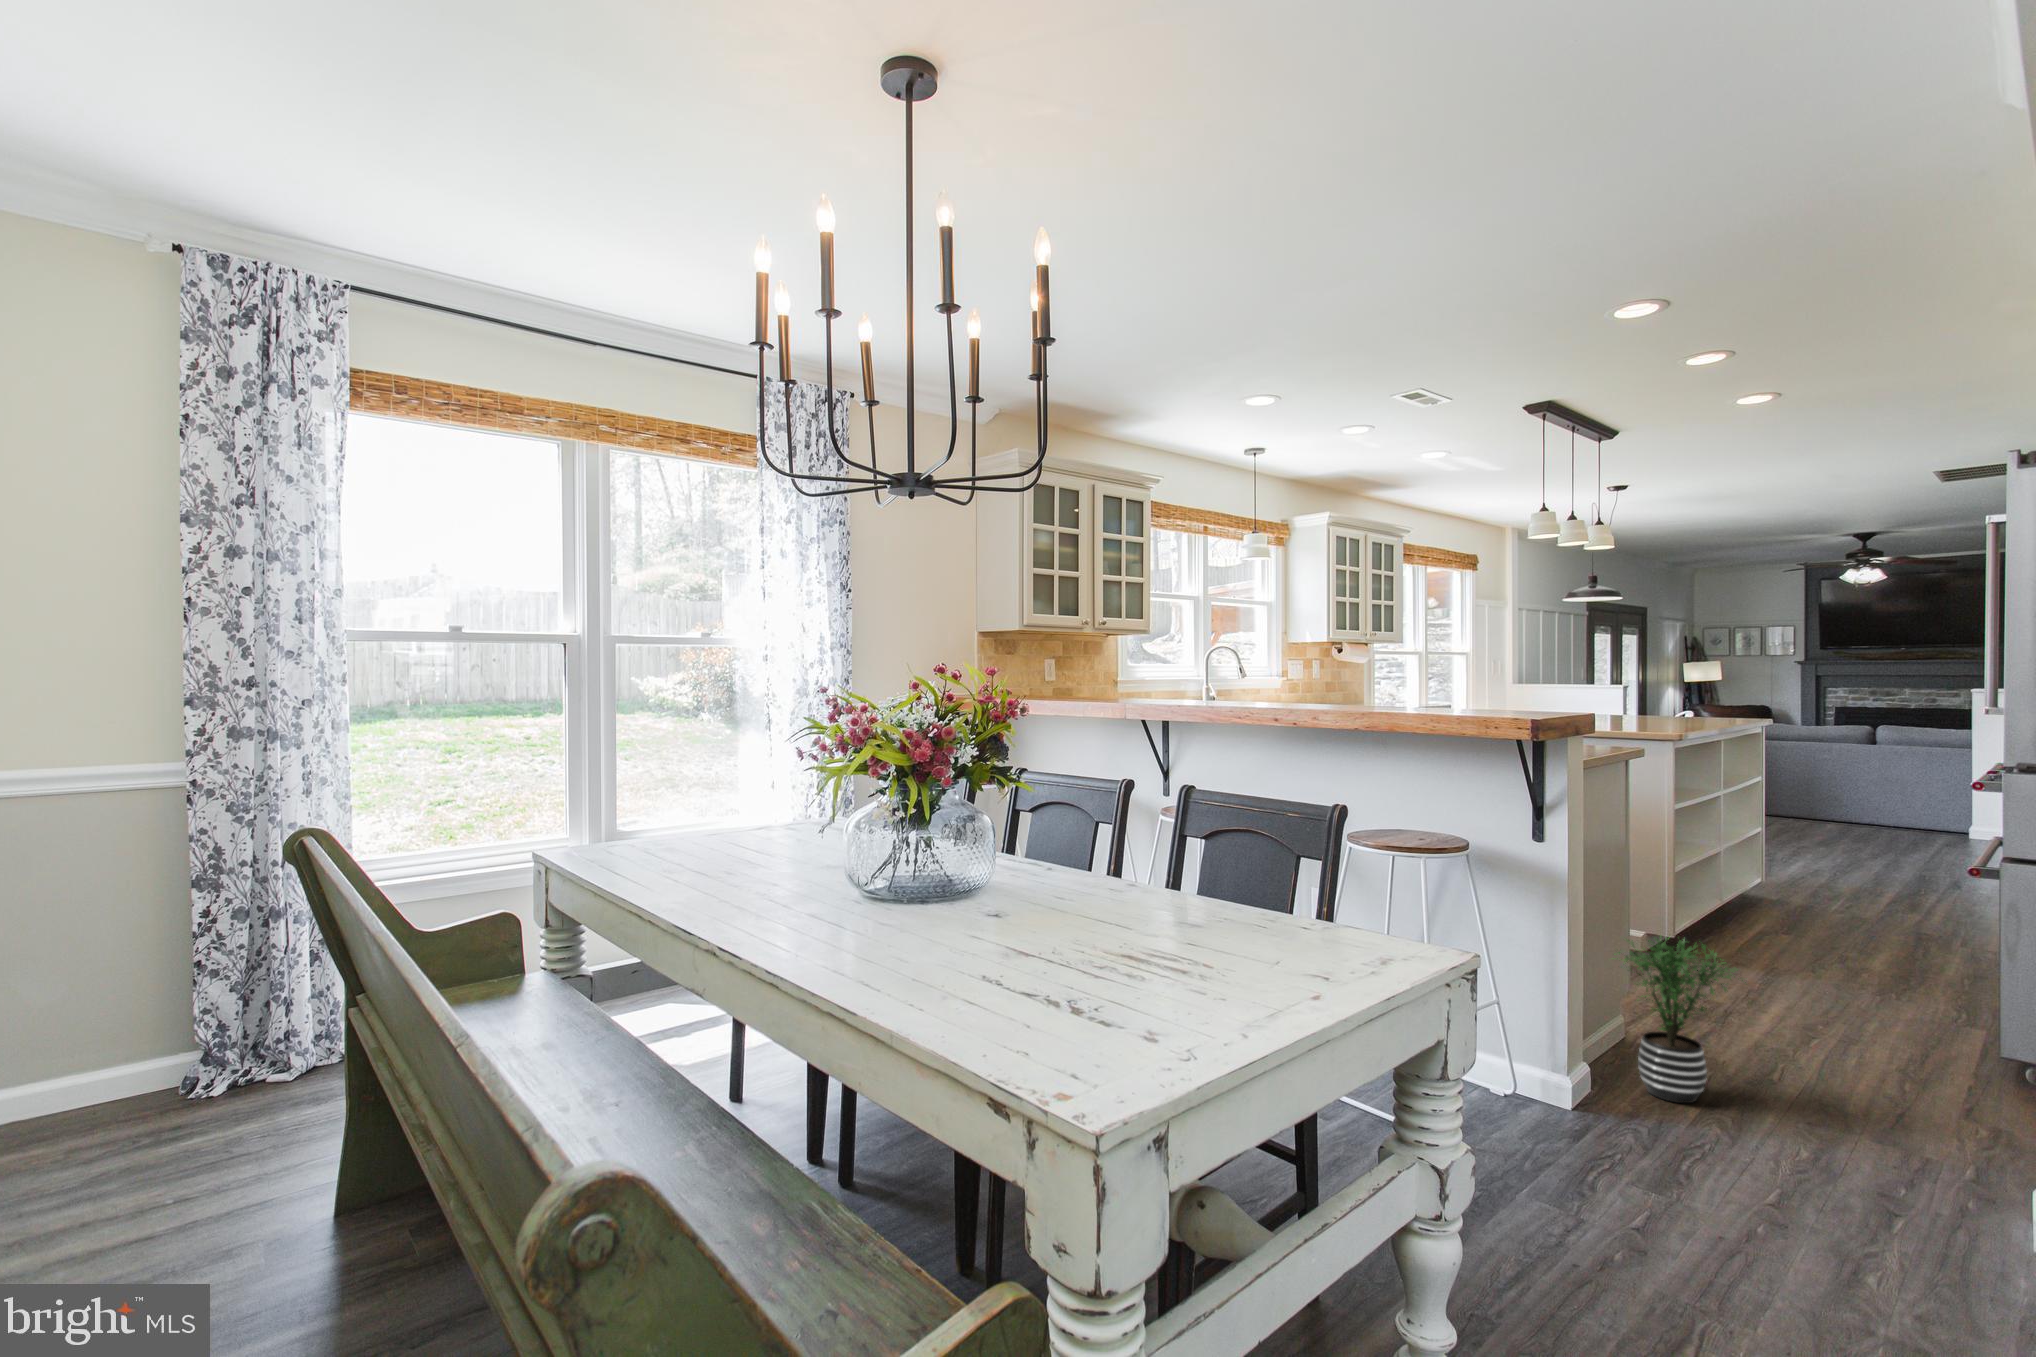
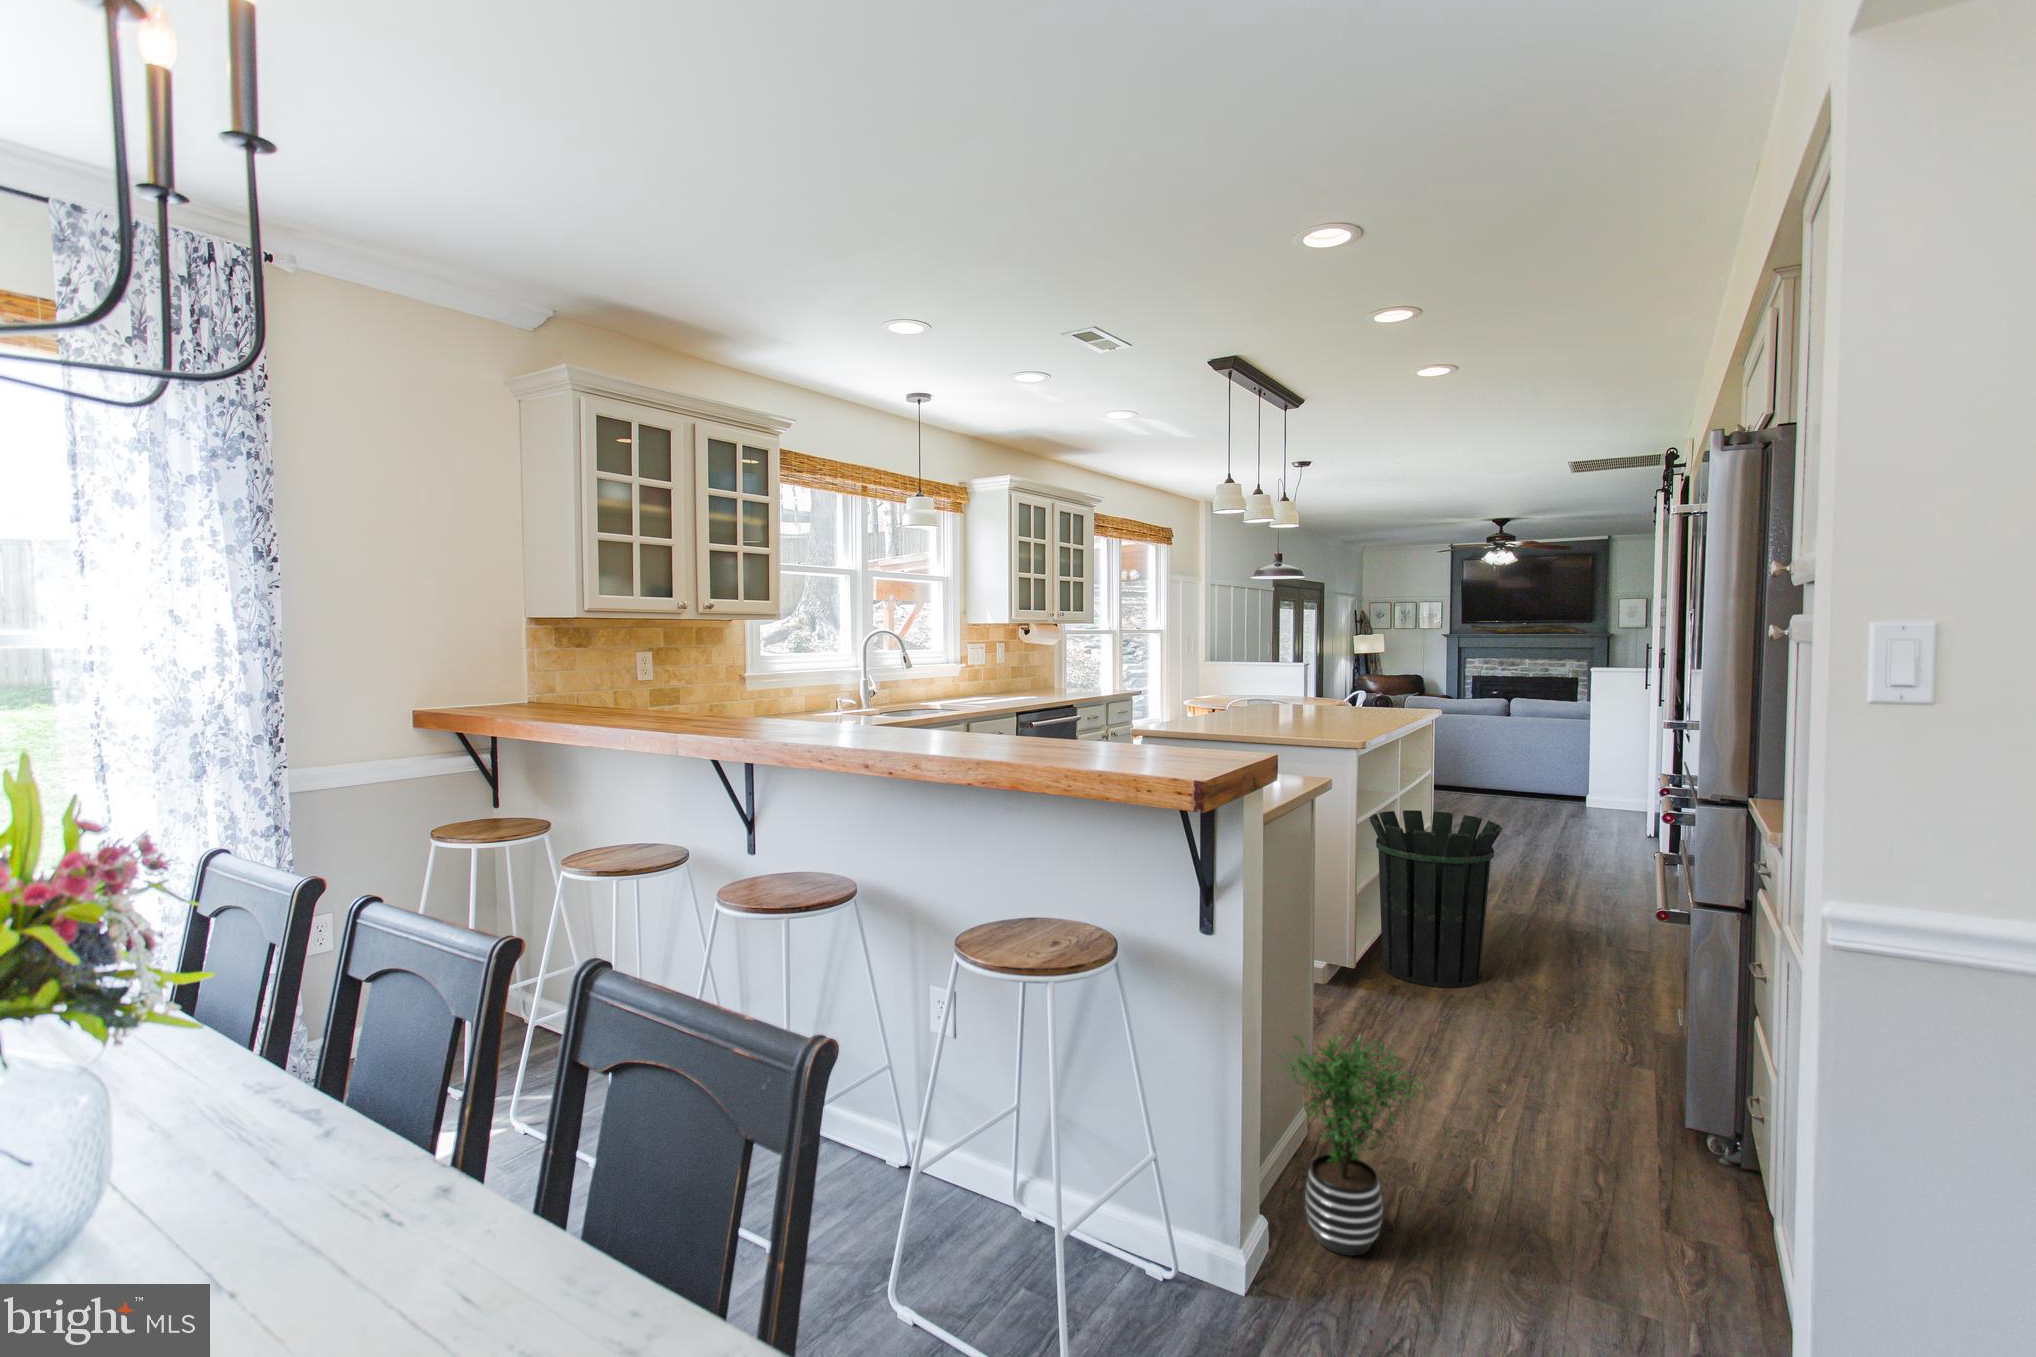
waste bin: none [1696,806,1840,966] -> present [1369,810,1503,988]

